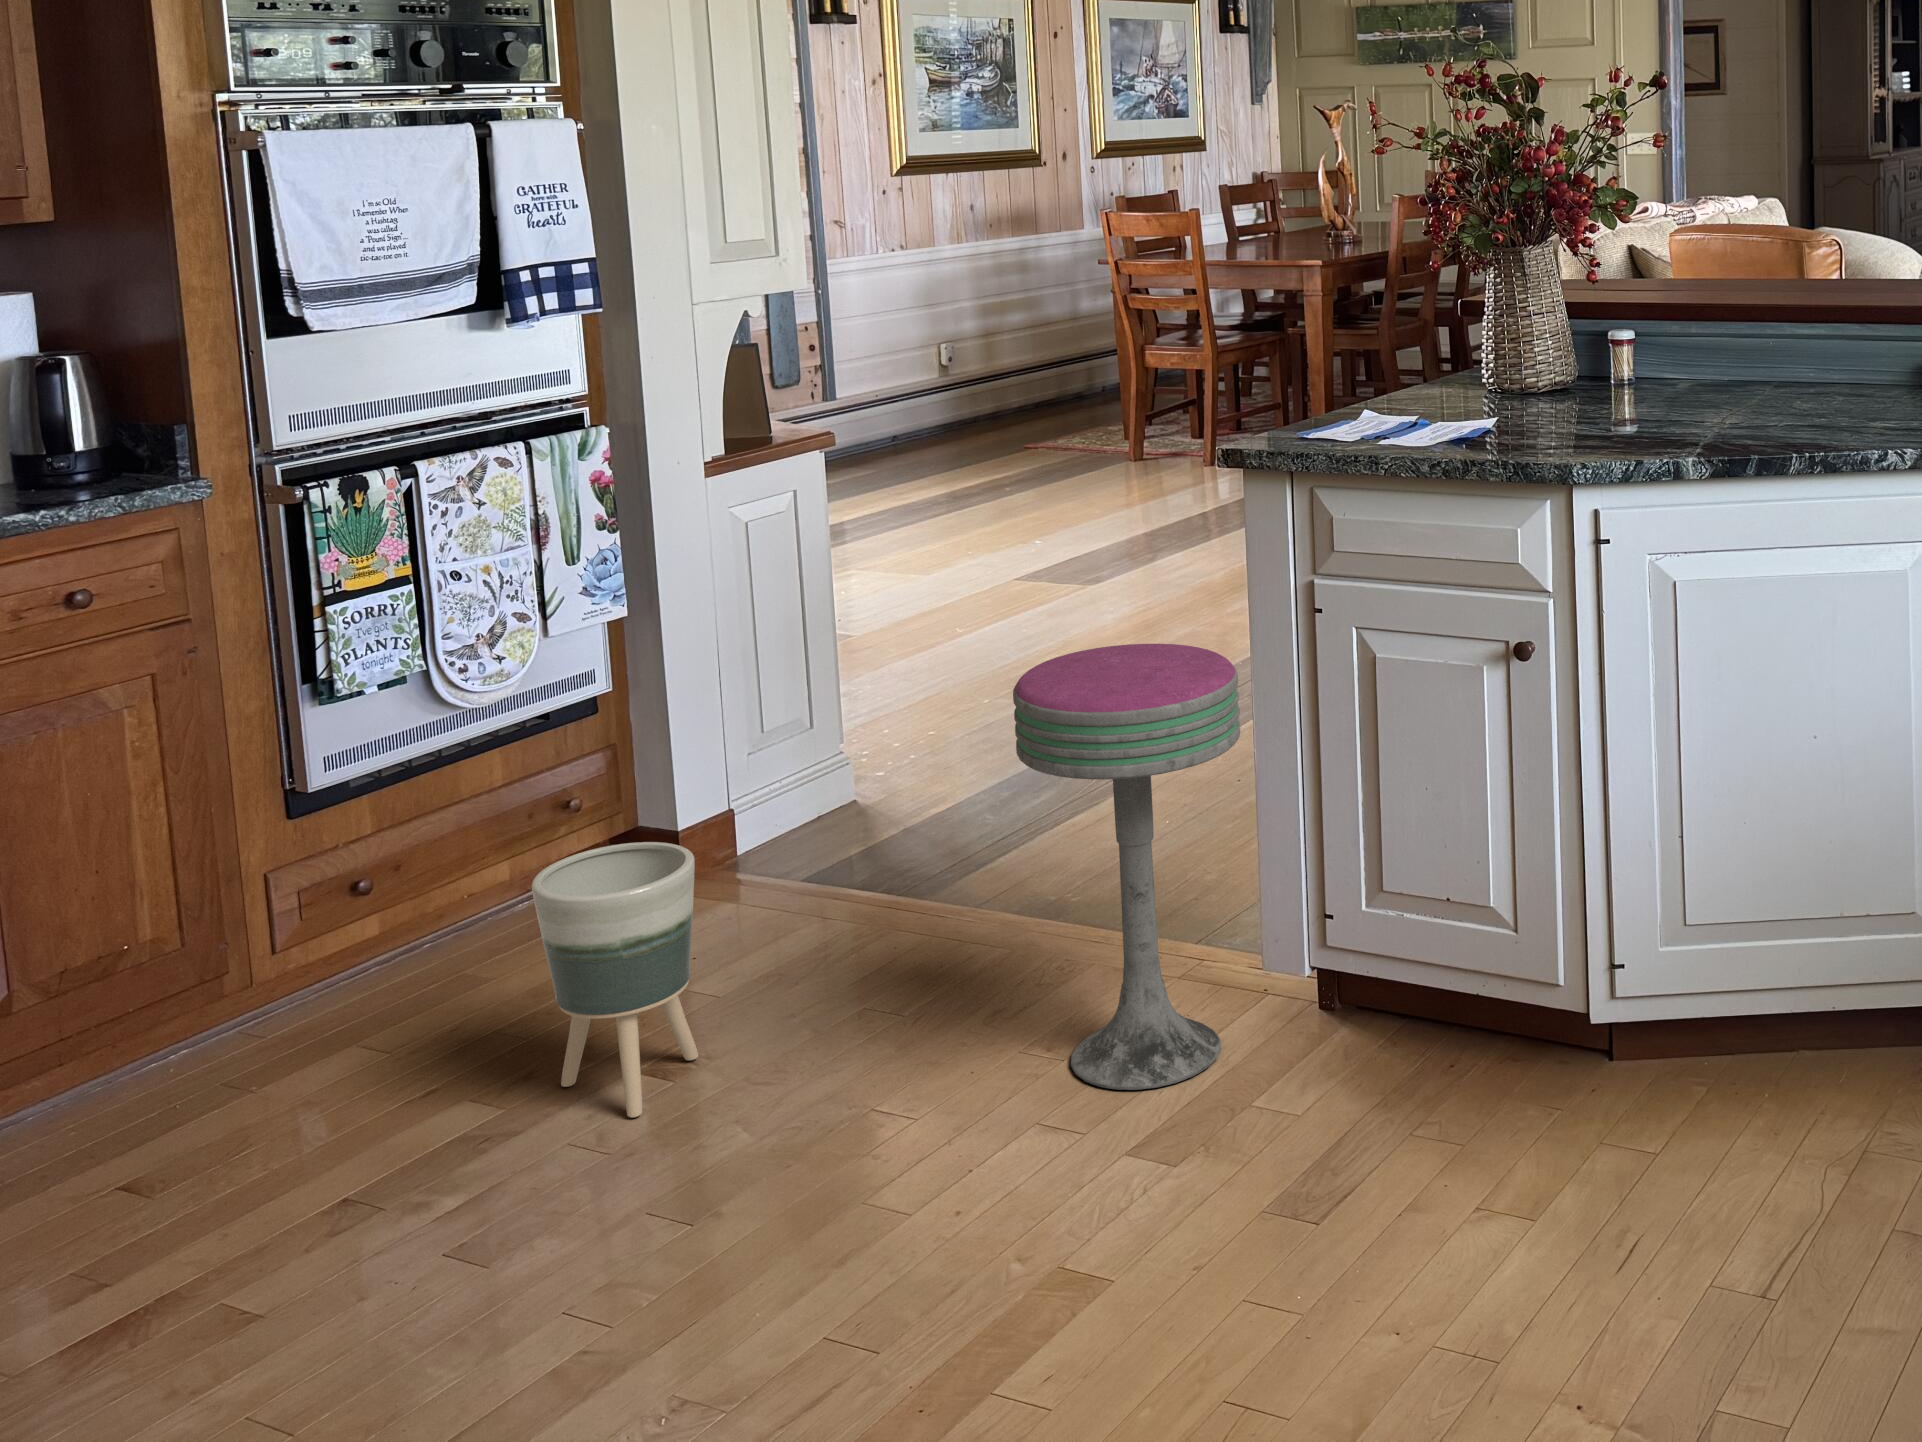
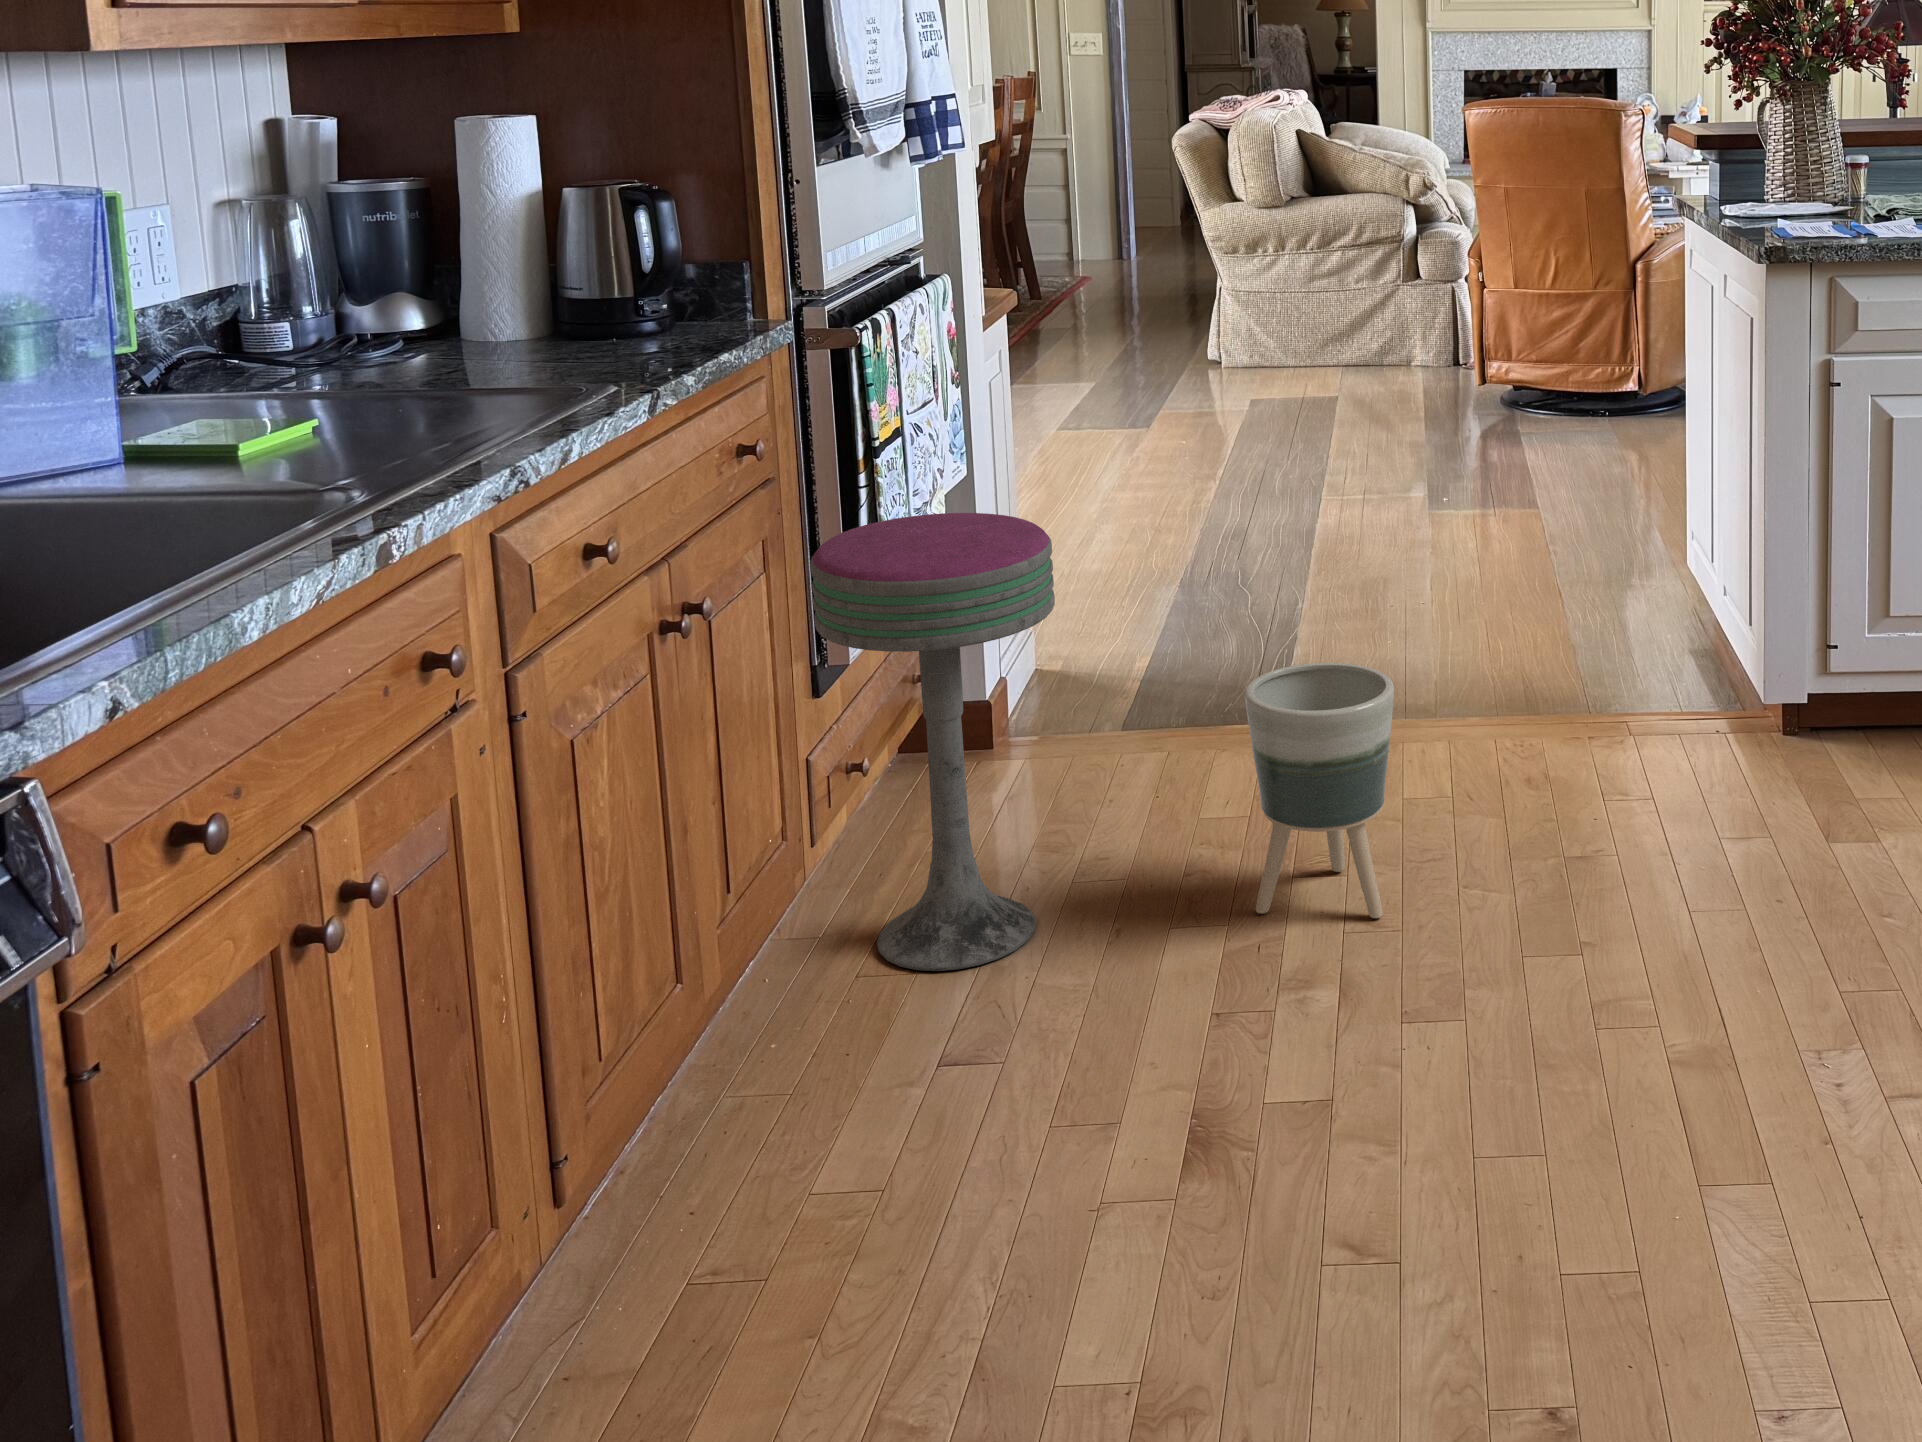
bar stool: present [1013,644,1240,1090] -> present [810,513,1055,971]

